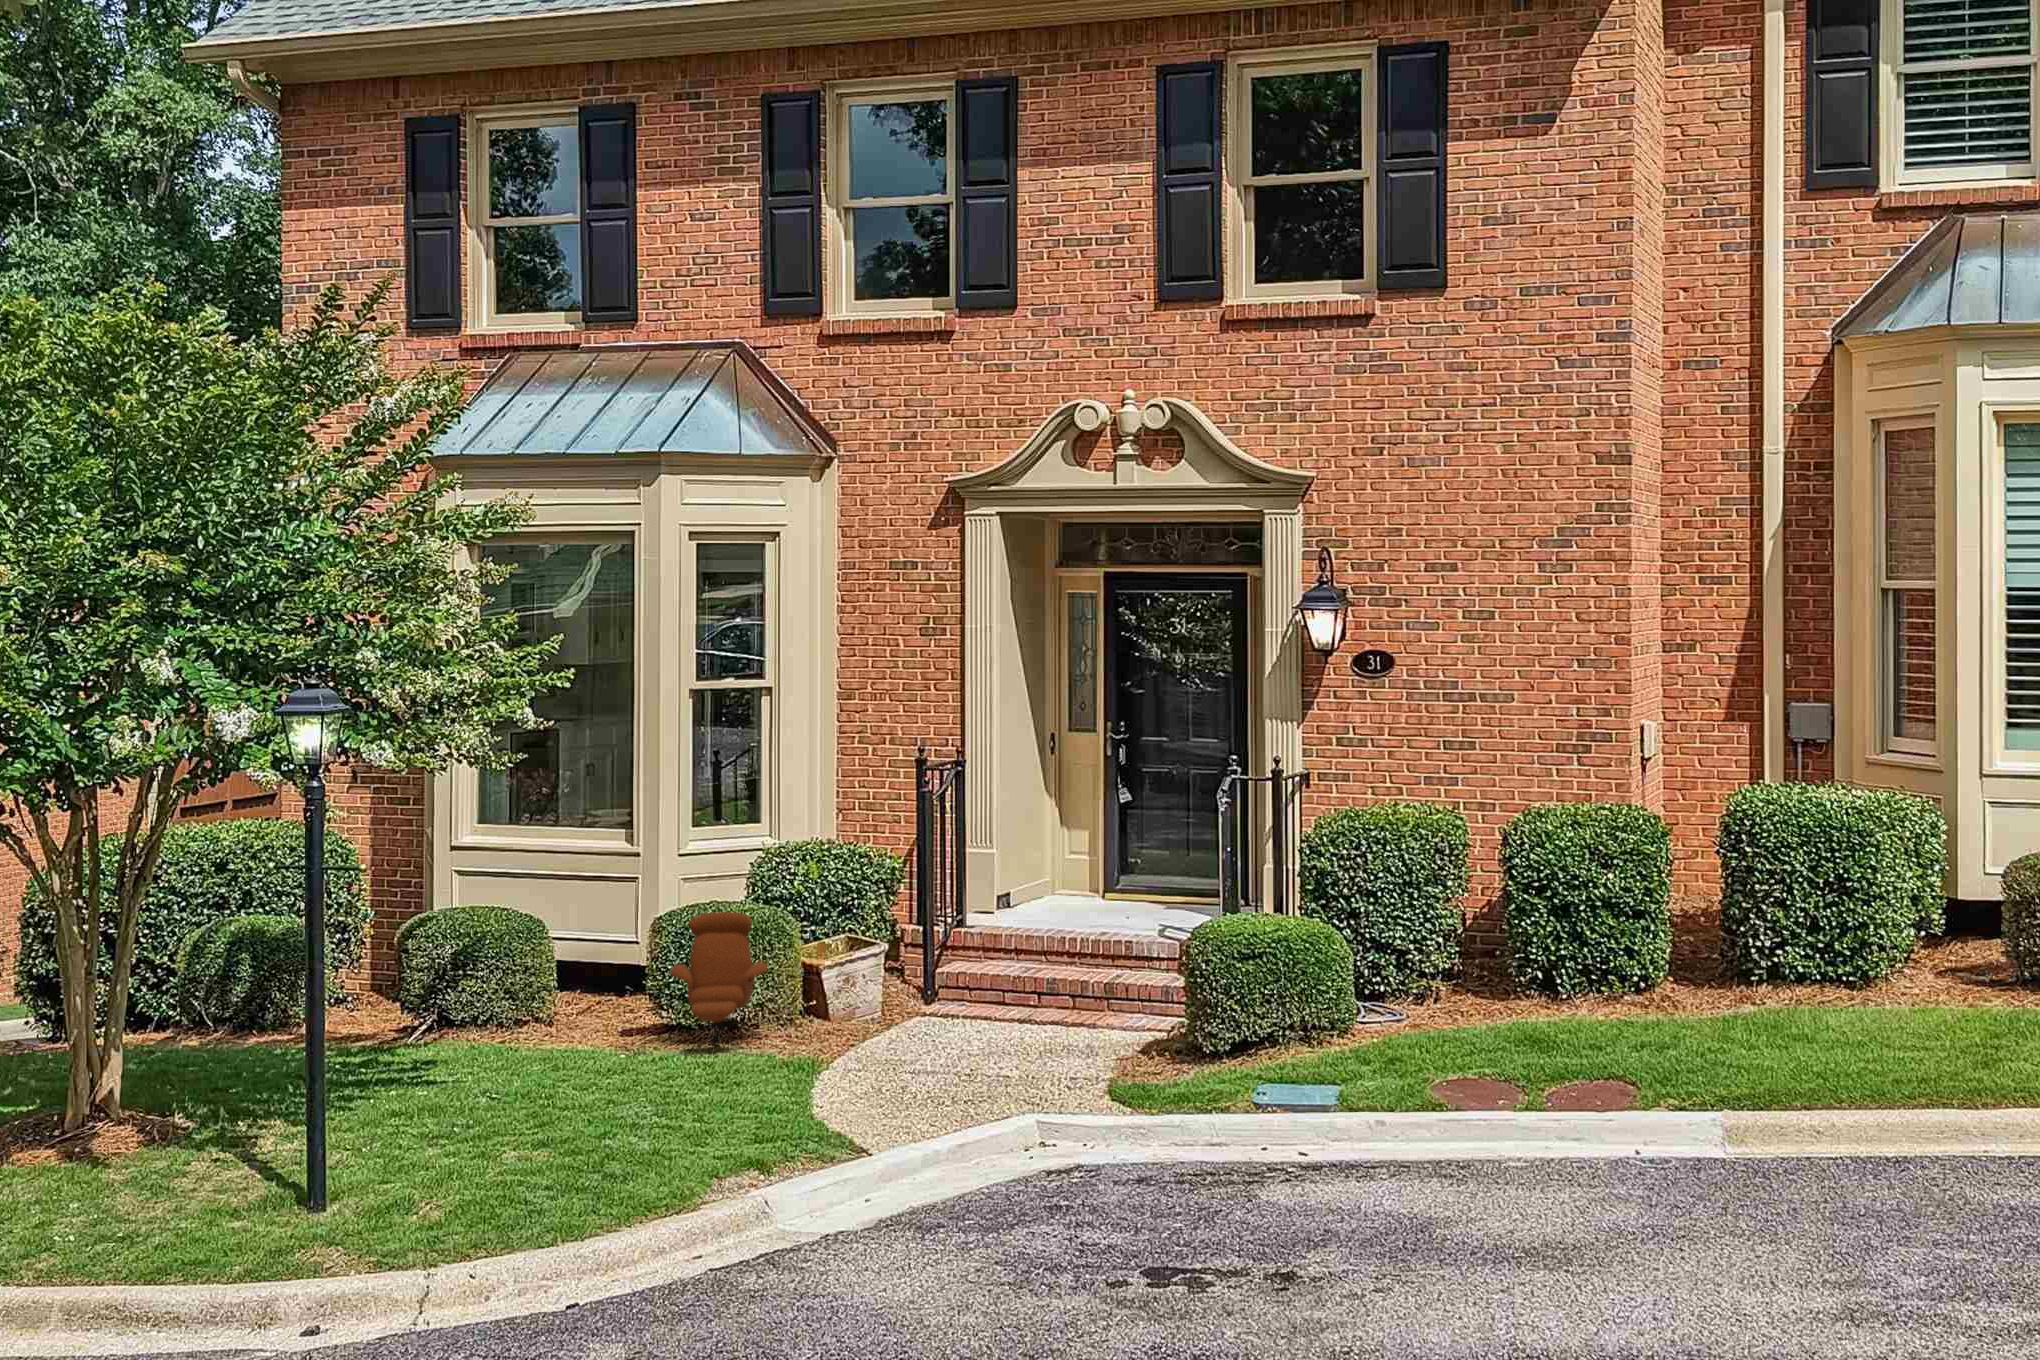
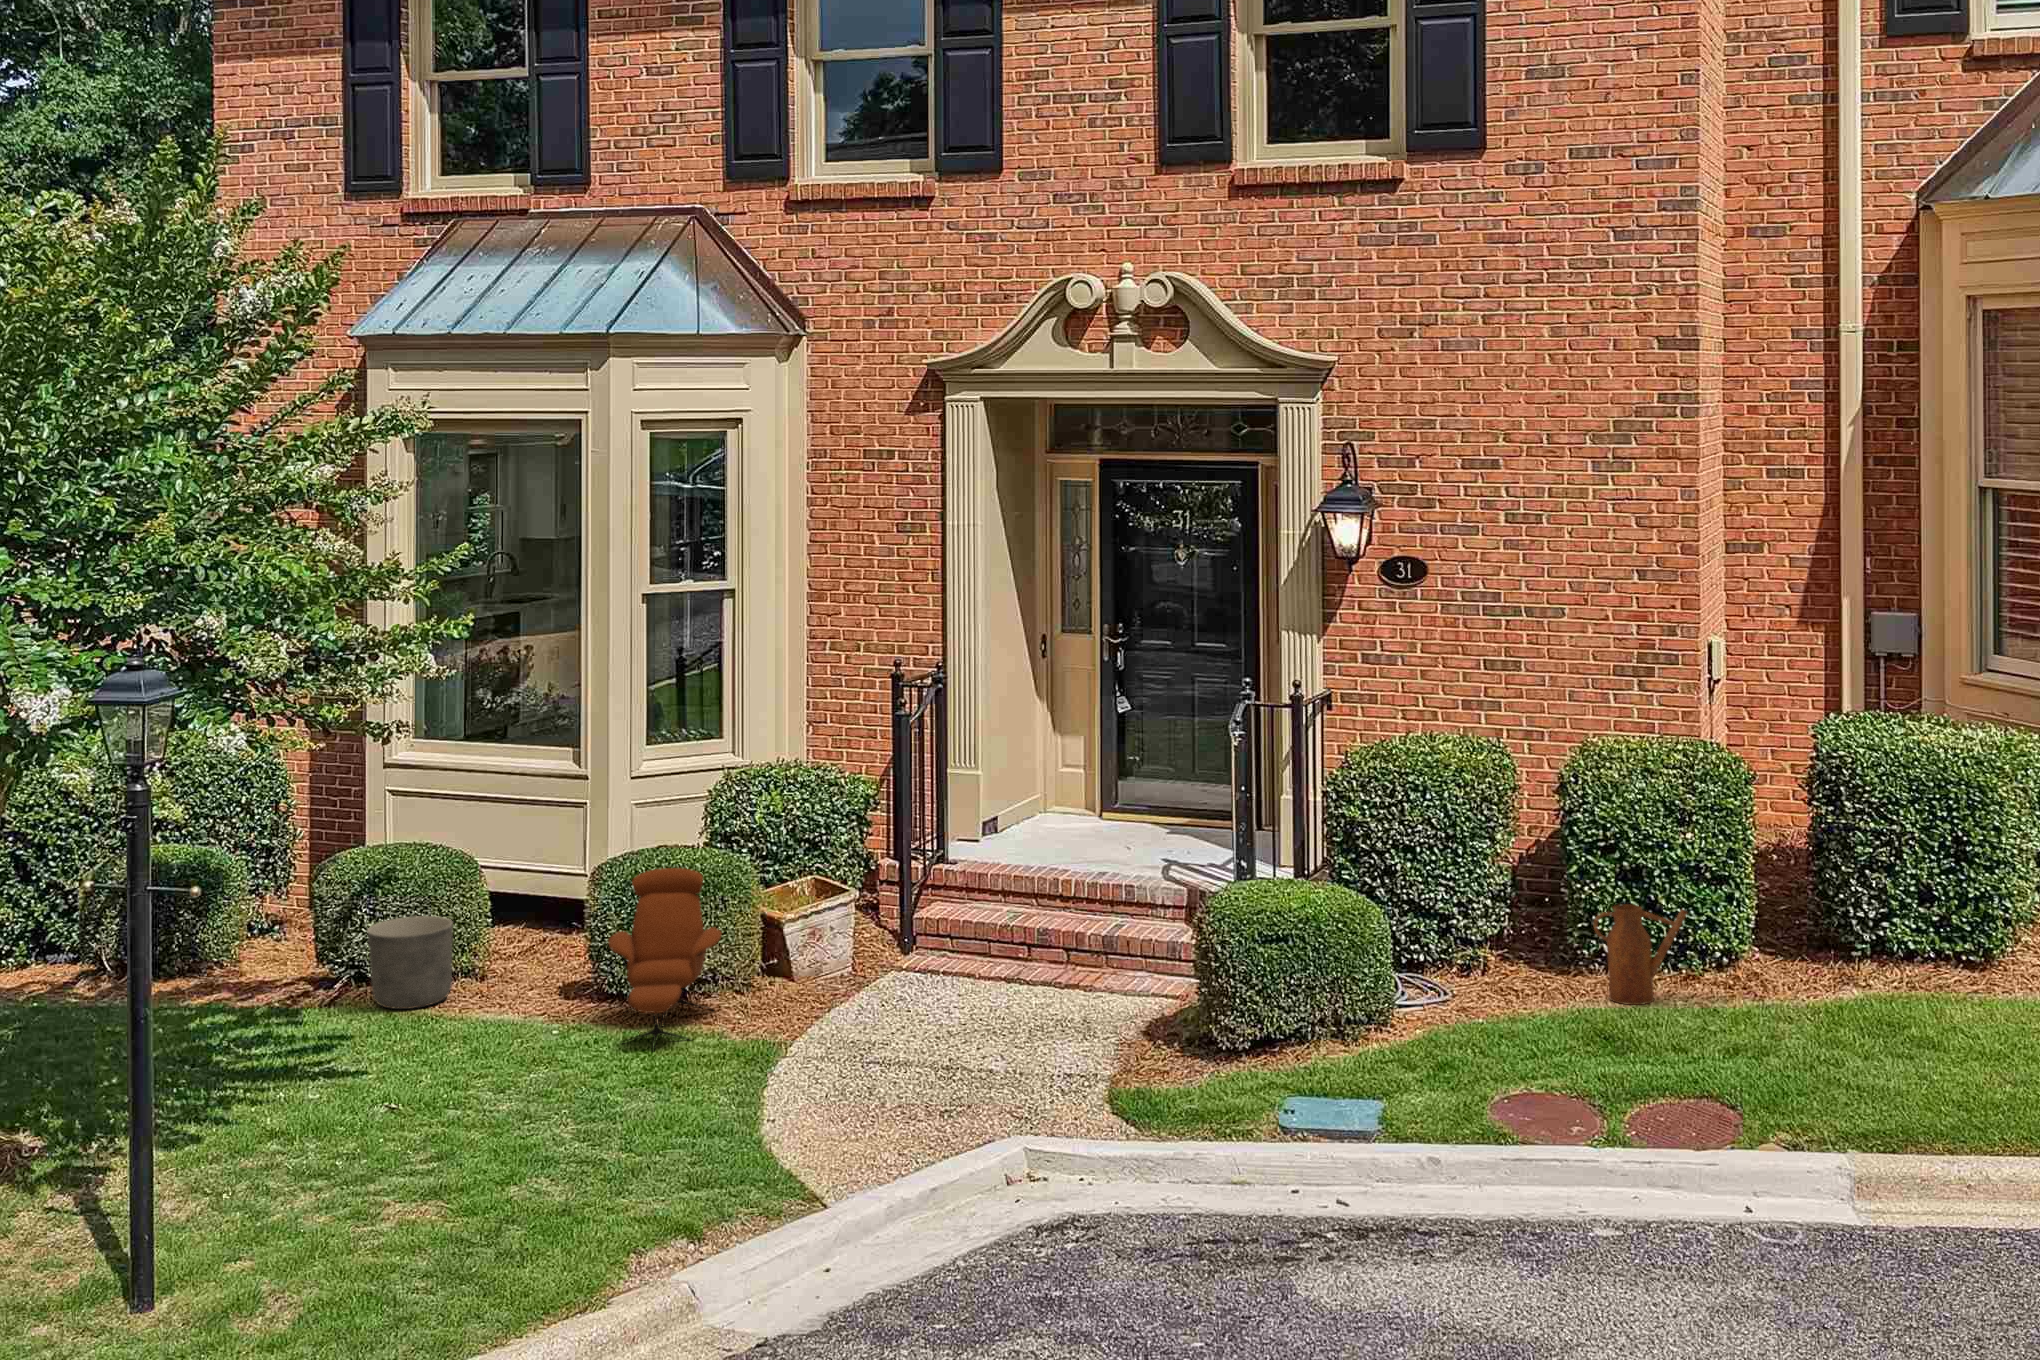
watering can: none [1529,938,1608,1023] -> present [1594,904,1688,1005]
planter: none [453,960,527,1037] -> present [368,916,453,1009]

